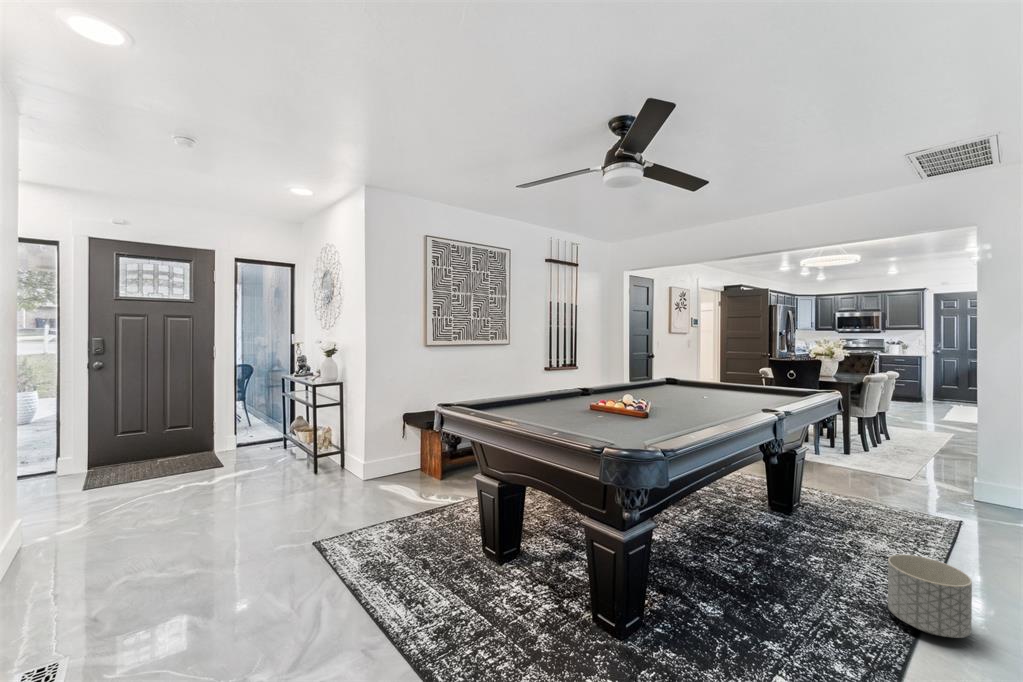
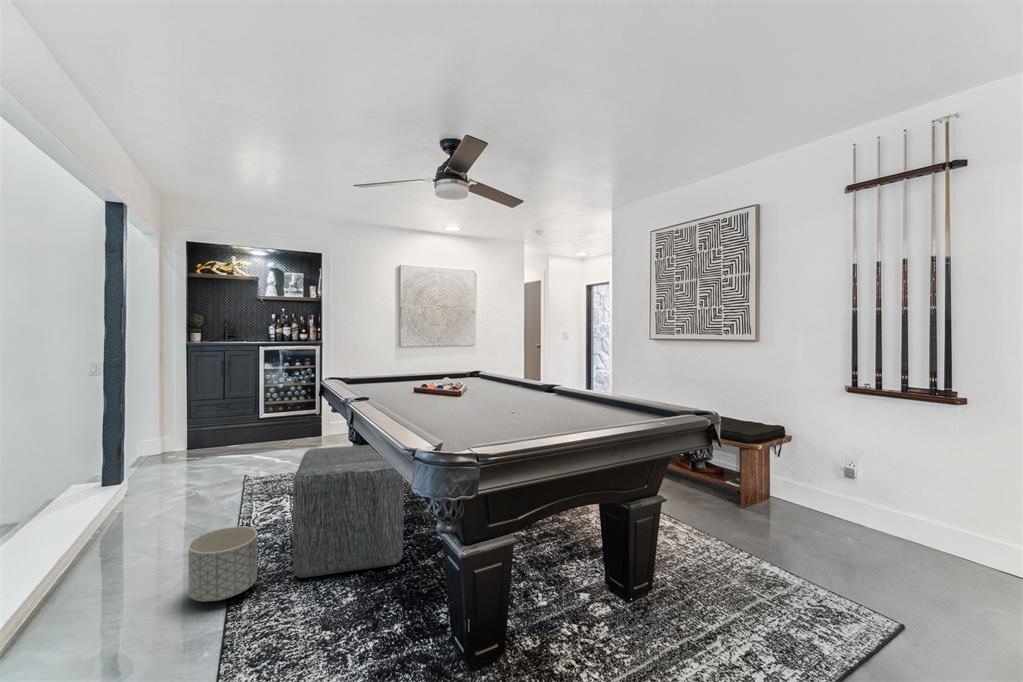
ottoman: none [695,465,849,621] -> present [293,445,404,578]

